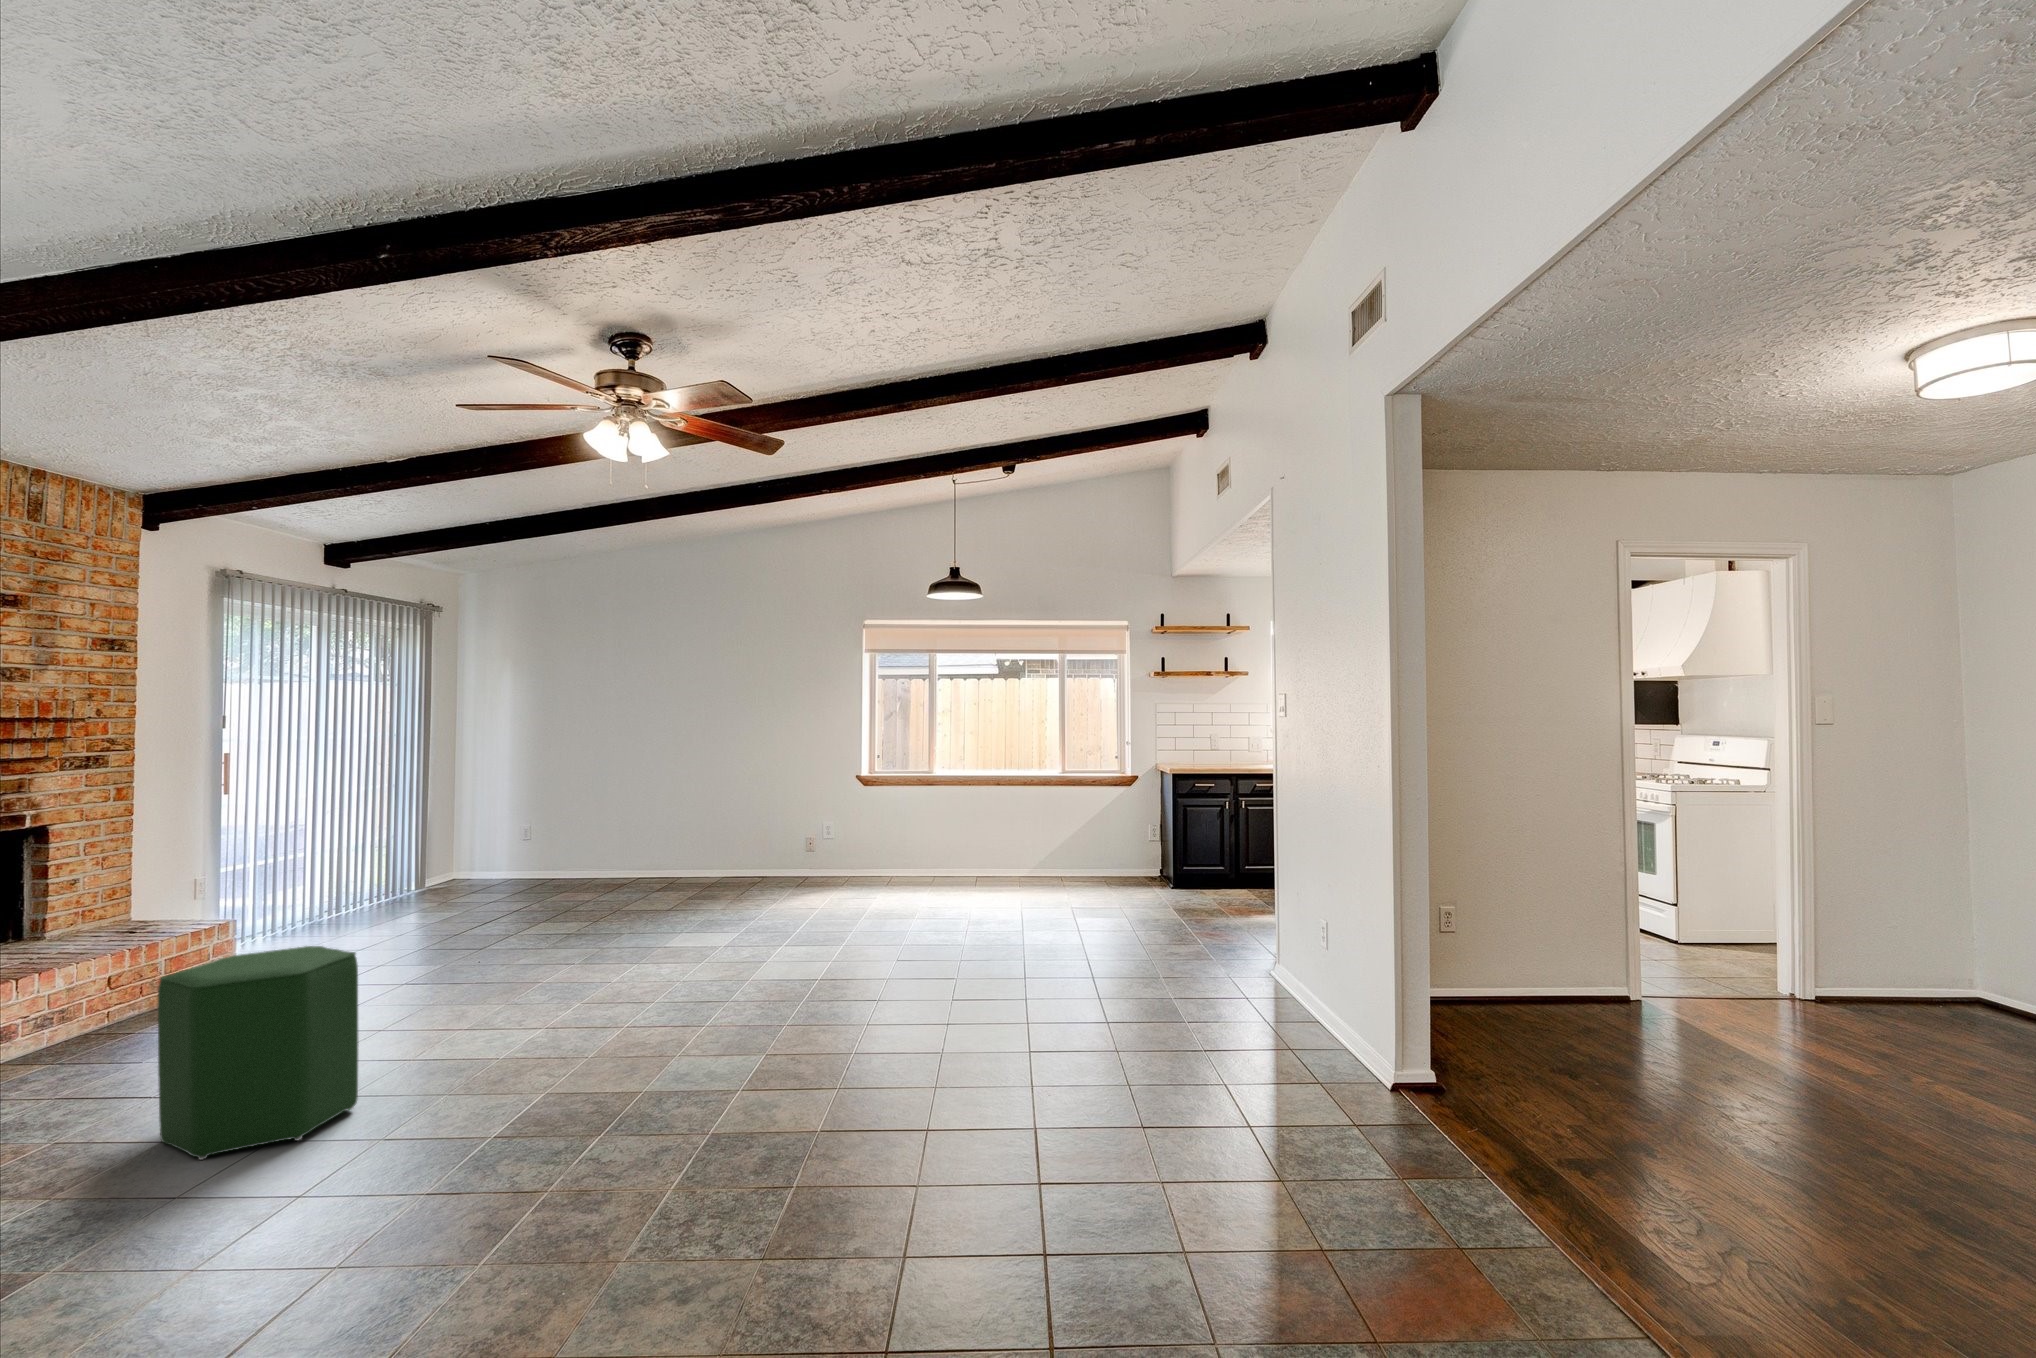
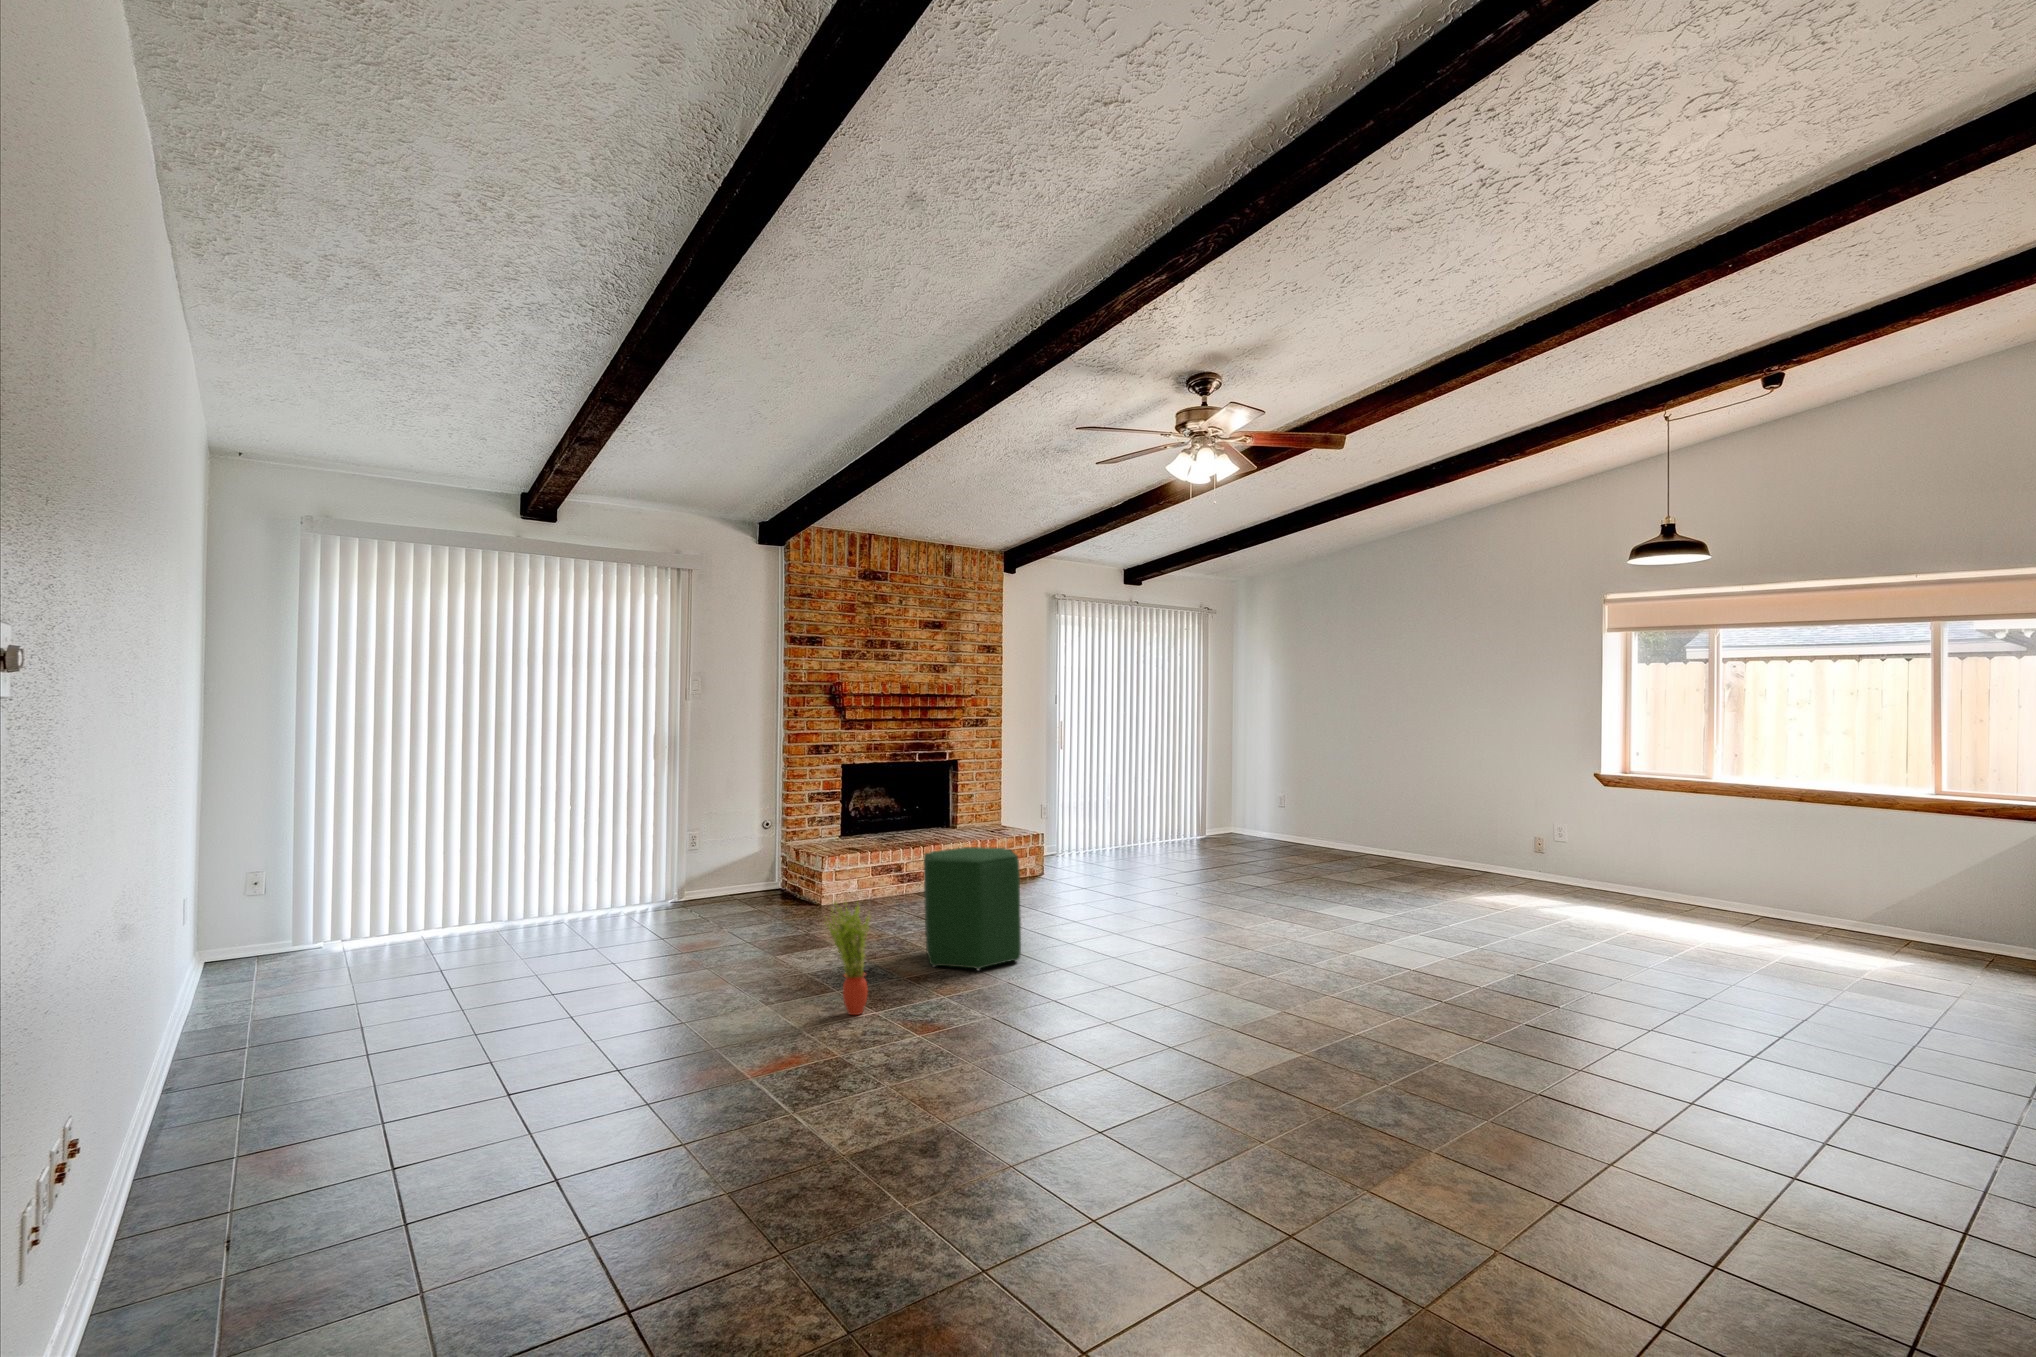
potted plant: none [61,1078,180,1287] -> present [827,902,870,1015]

